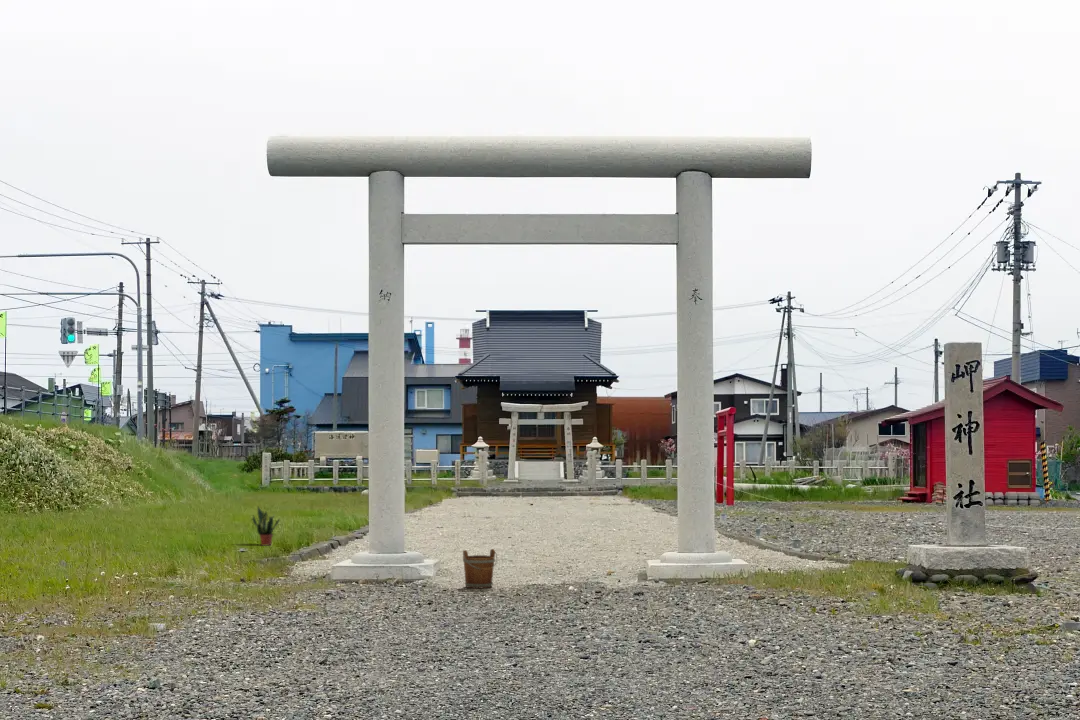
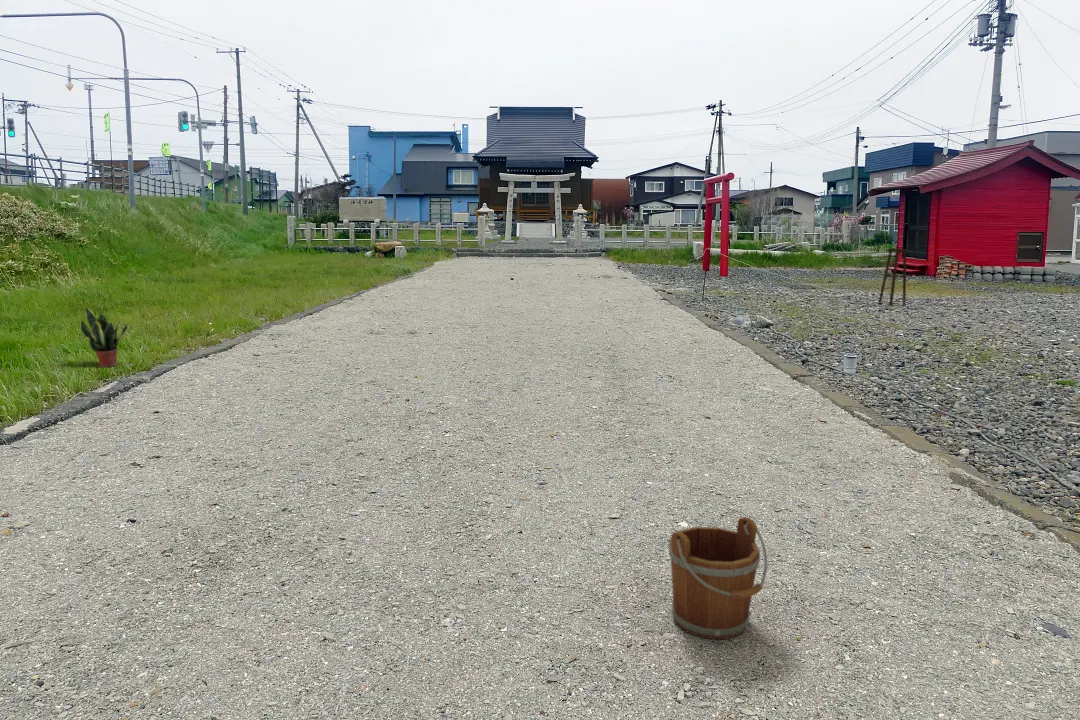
stool: none [846,473,867,522] -> present [878,249,909,306]
bucket: present [463,549,497,588] -> present [669,517,767,639]

